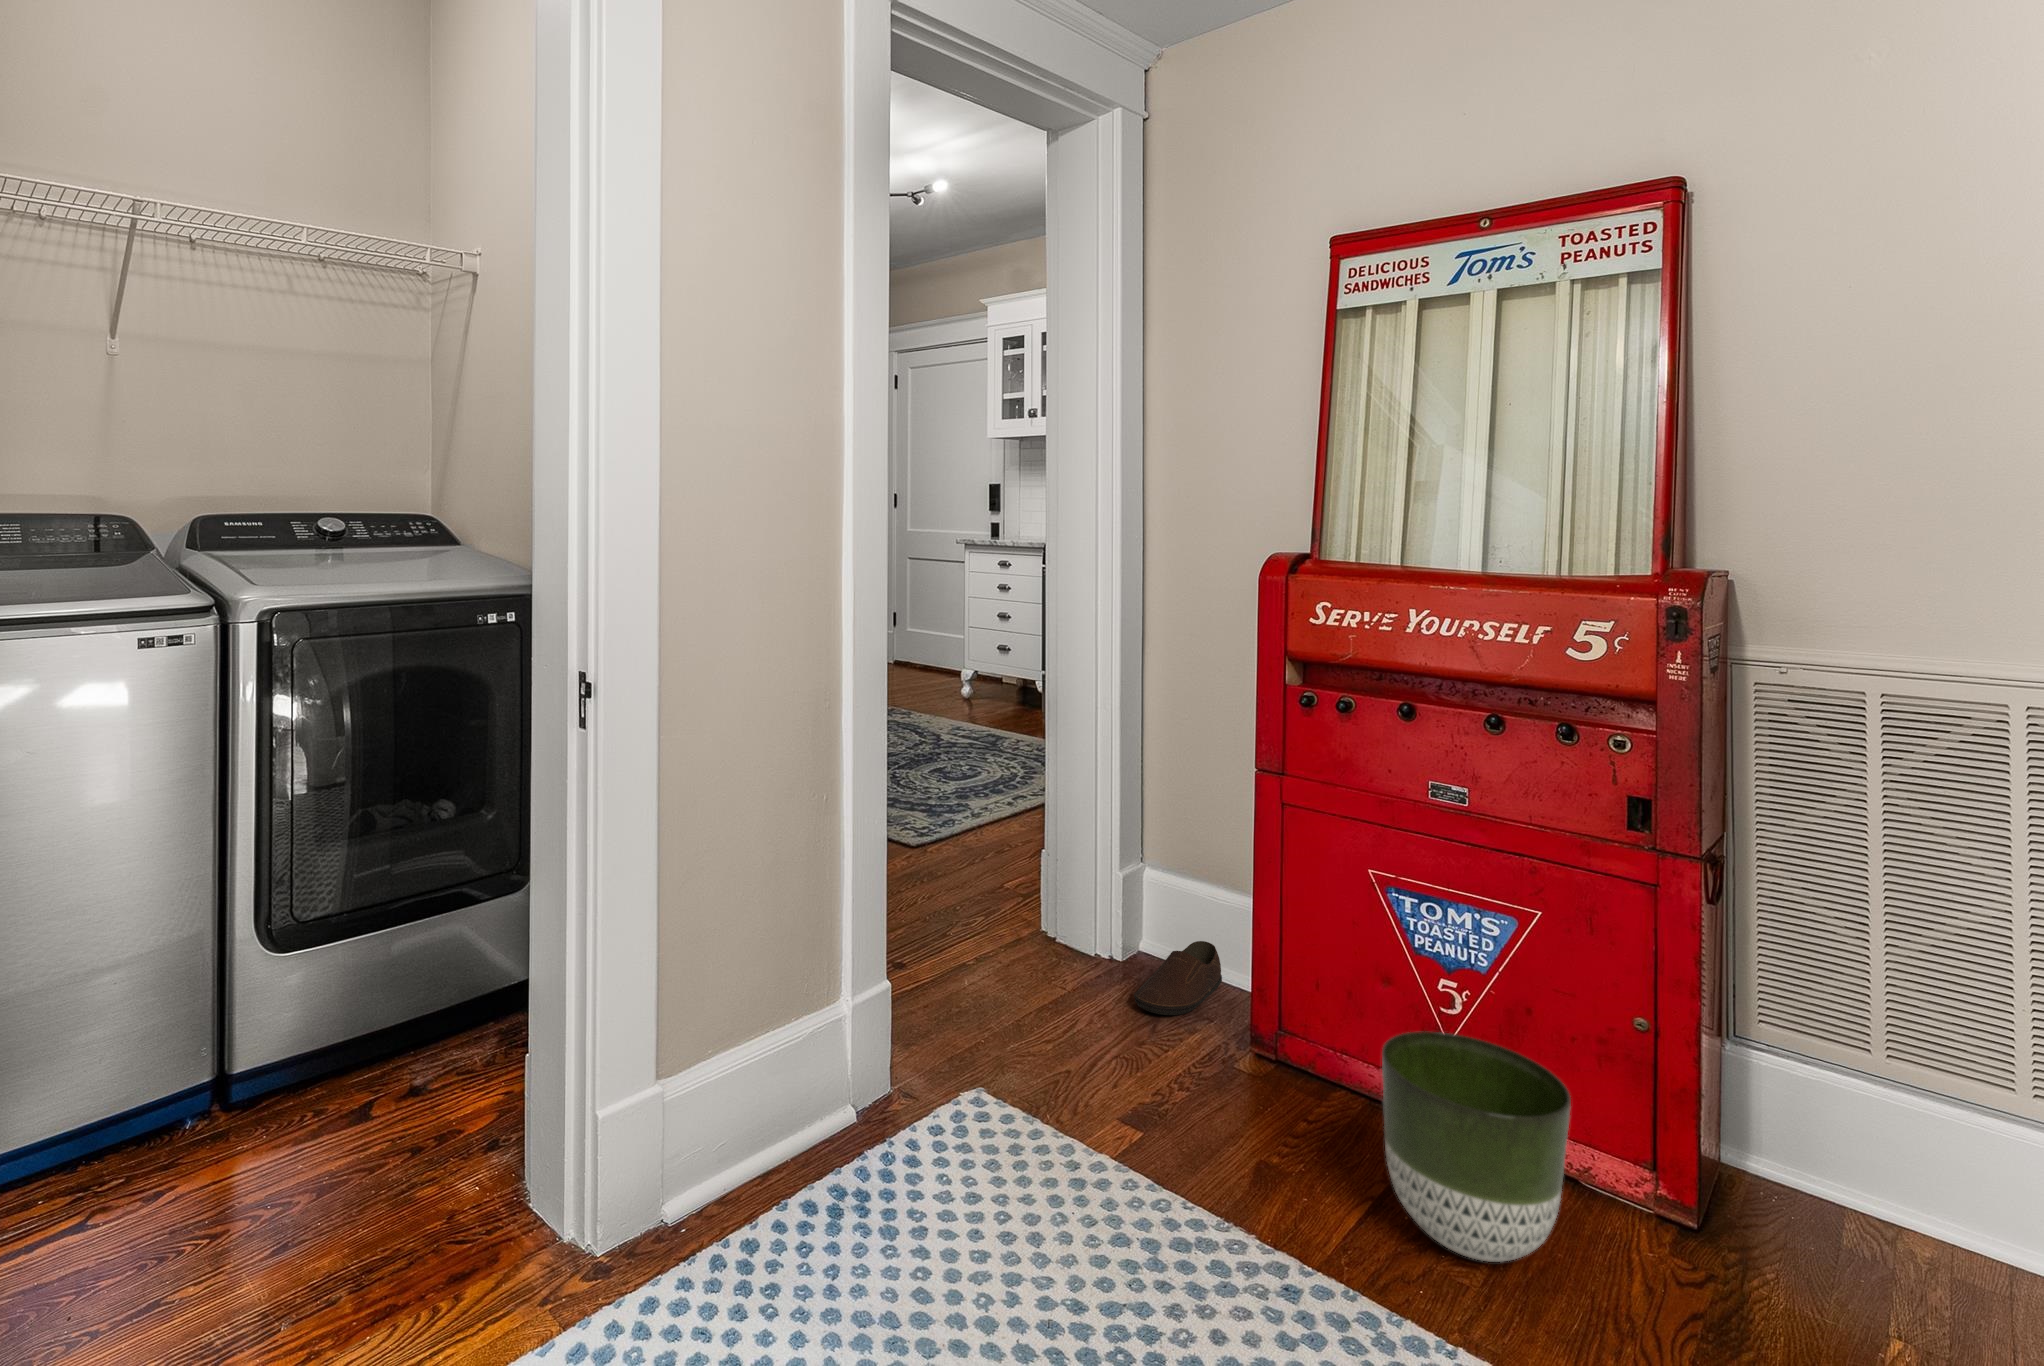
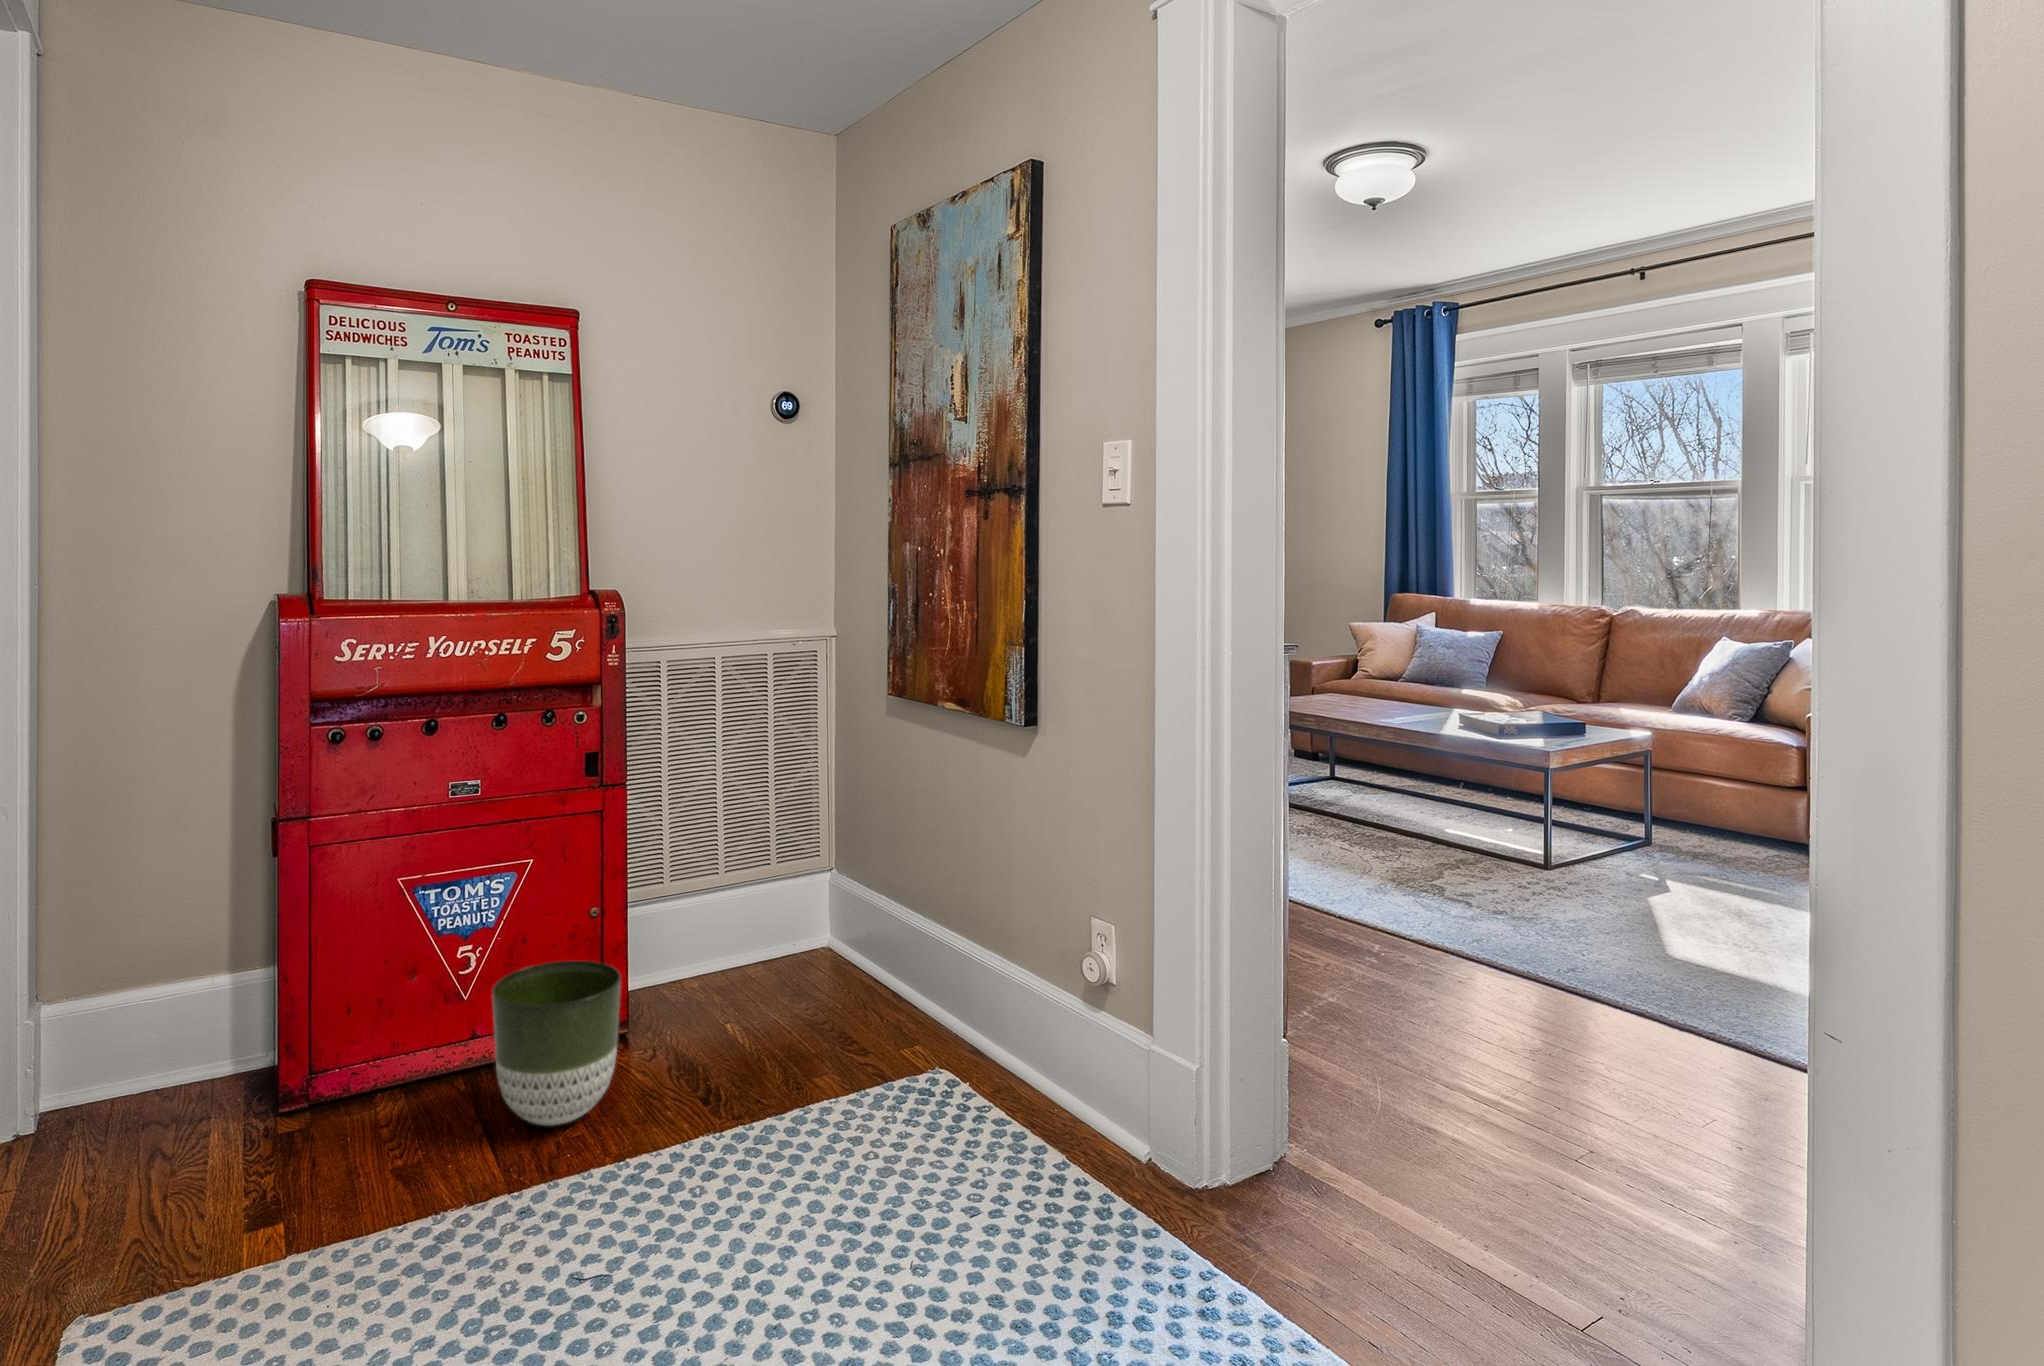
shoe: present [1134,941,1222,1015] -> none [111,1053,181,1151]

